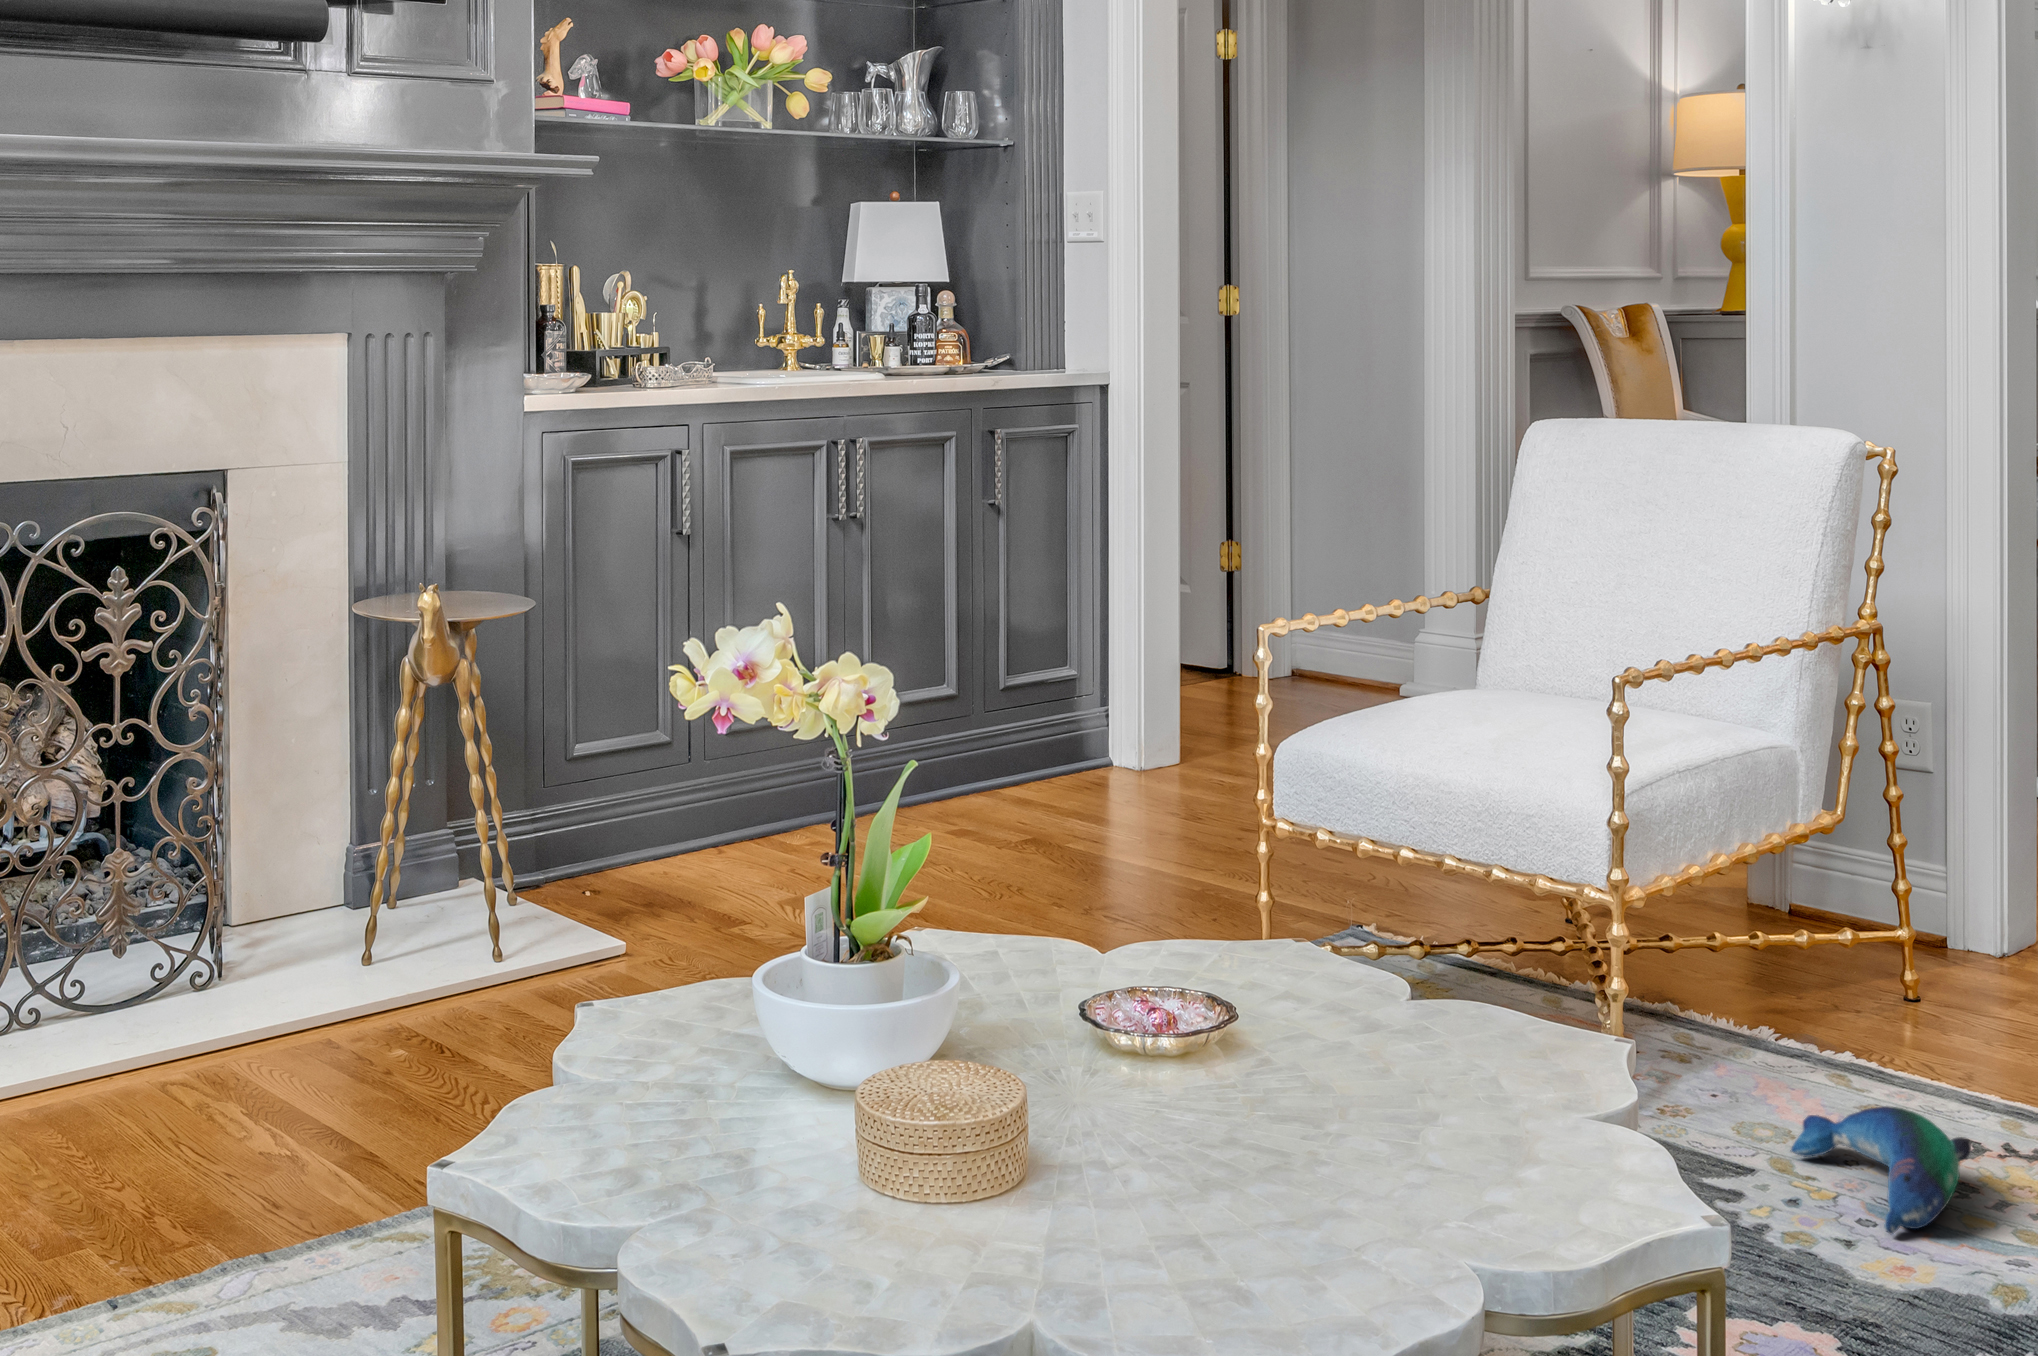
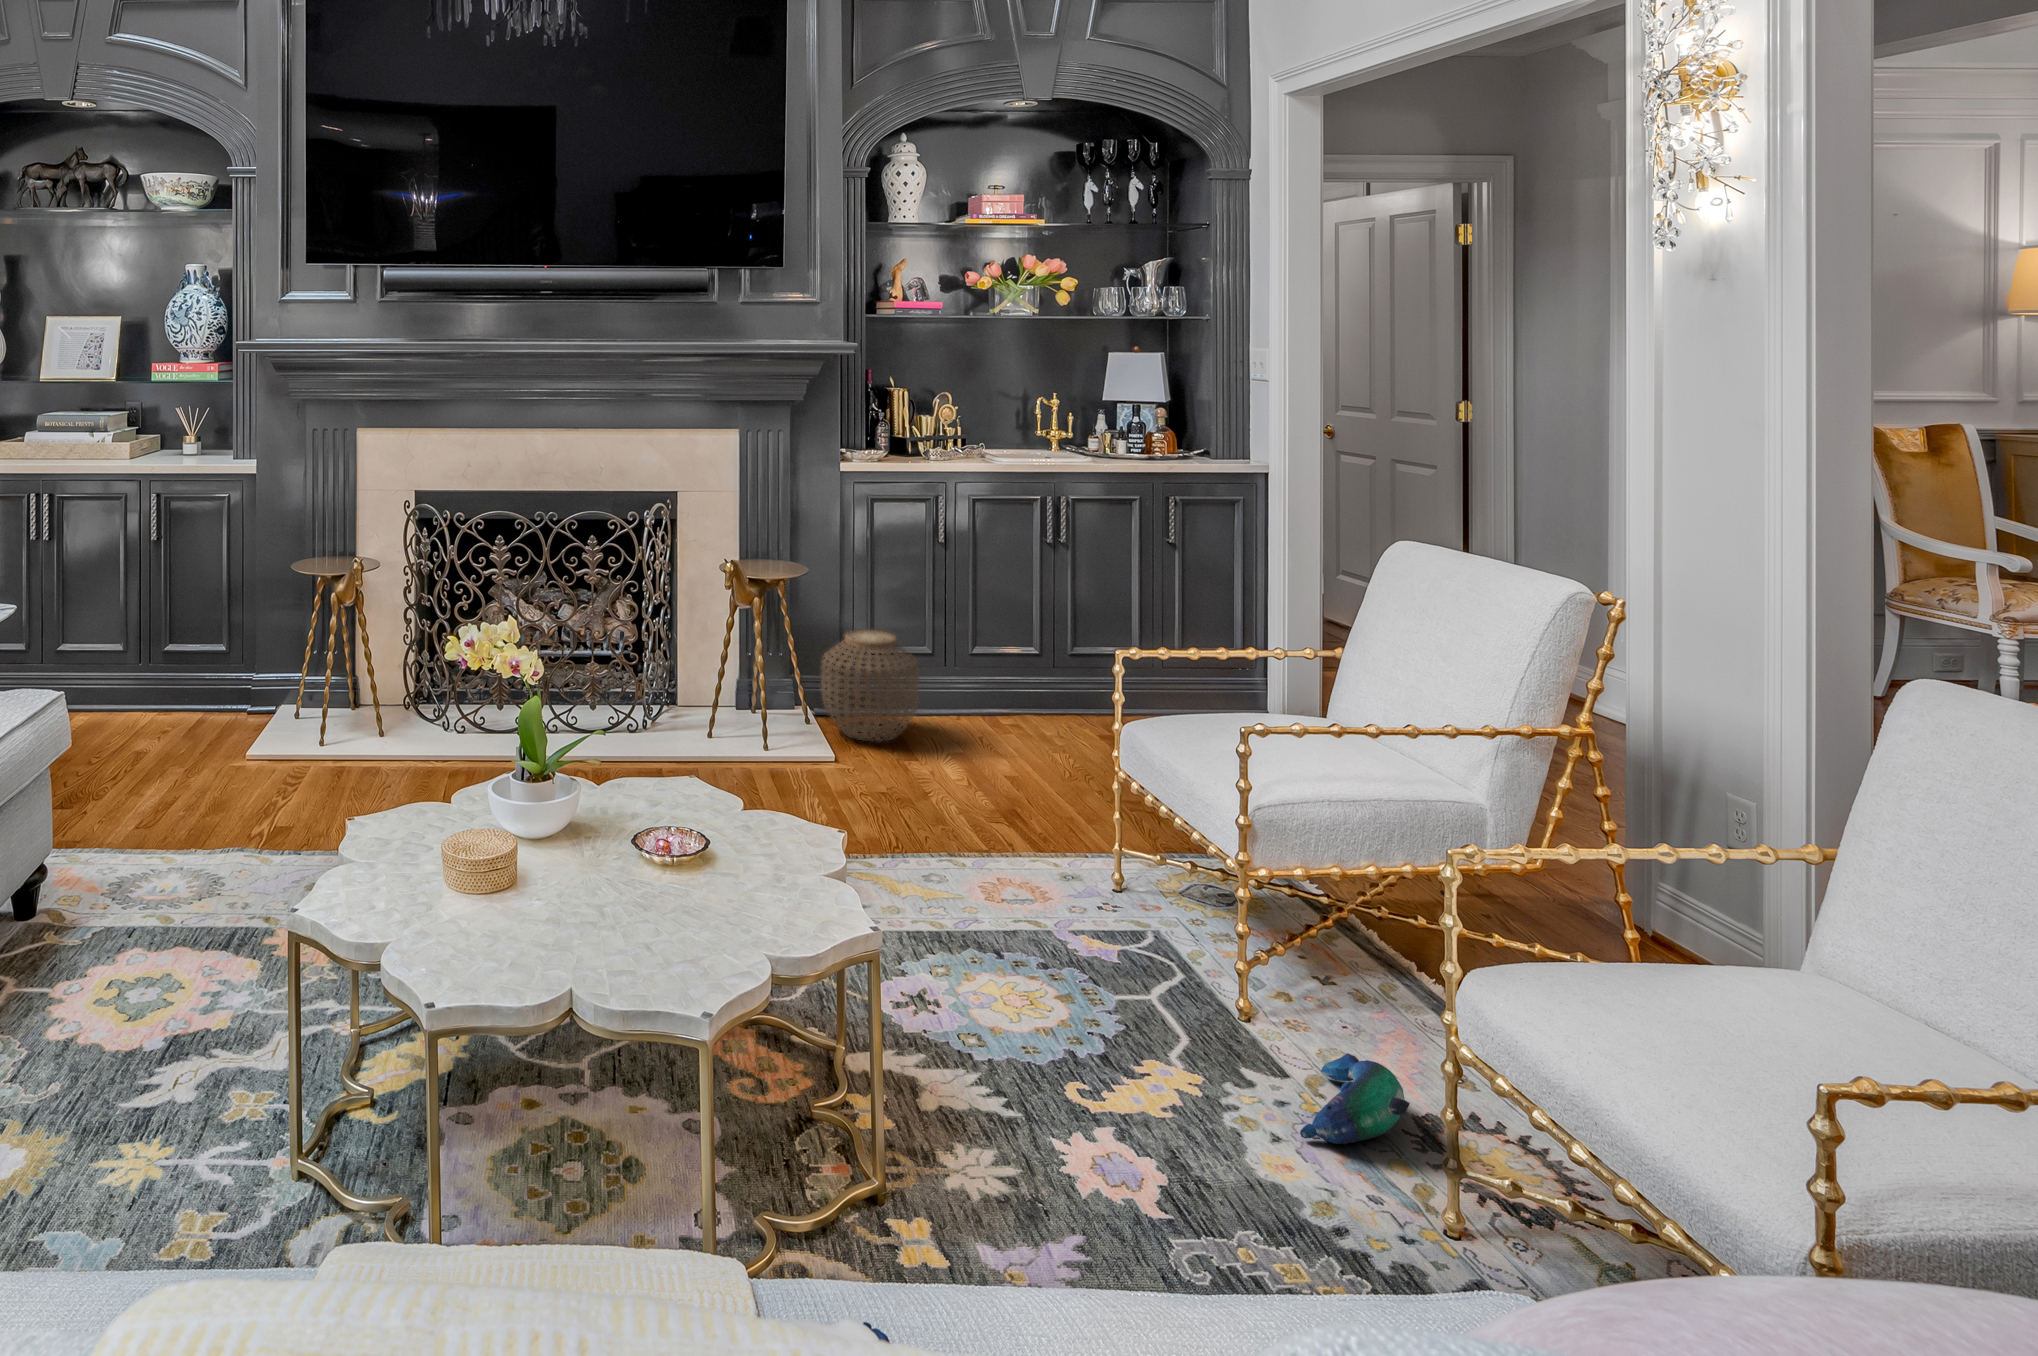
woven basket: none [534,700,716,906] -> present [821,630,919,741]

